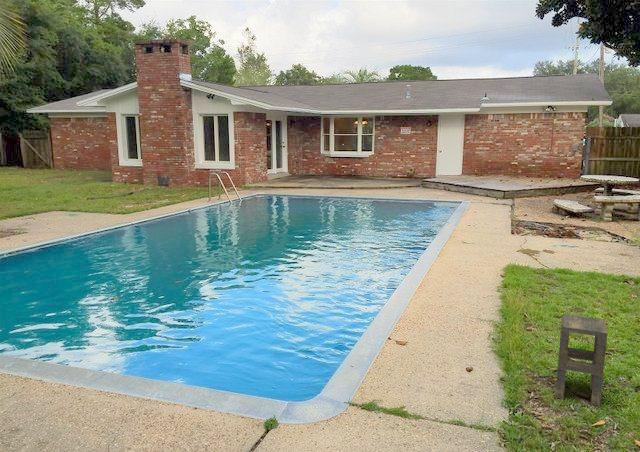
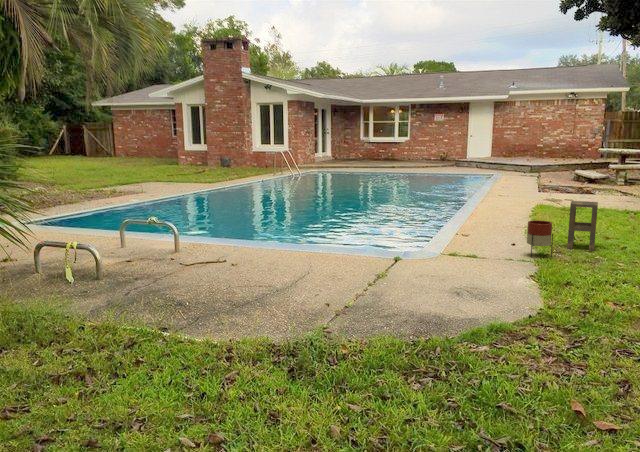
planter: none [488,361,533,433] -> present [527,220,553,257]

